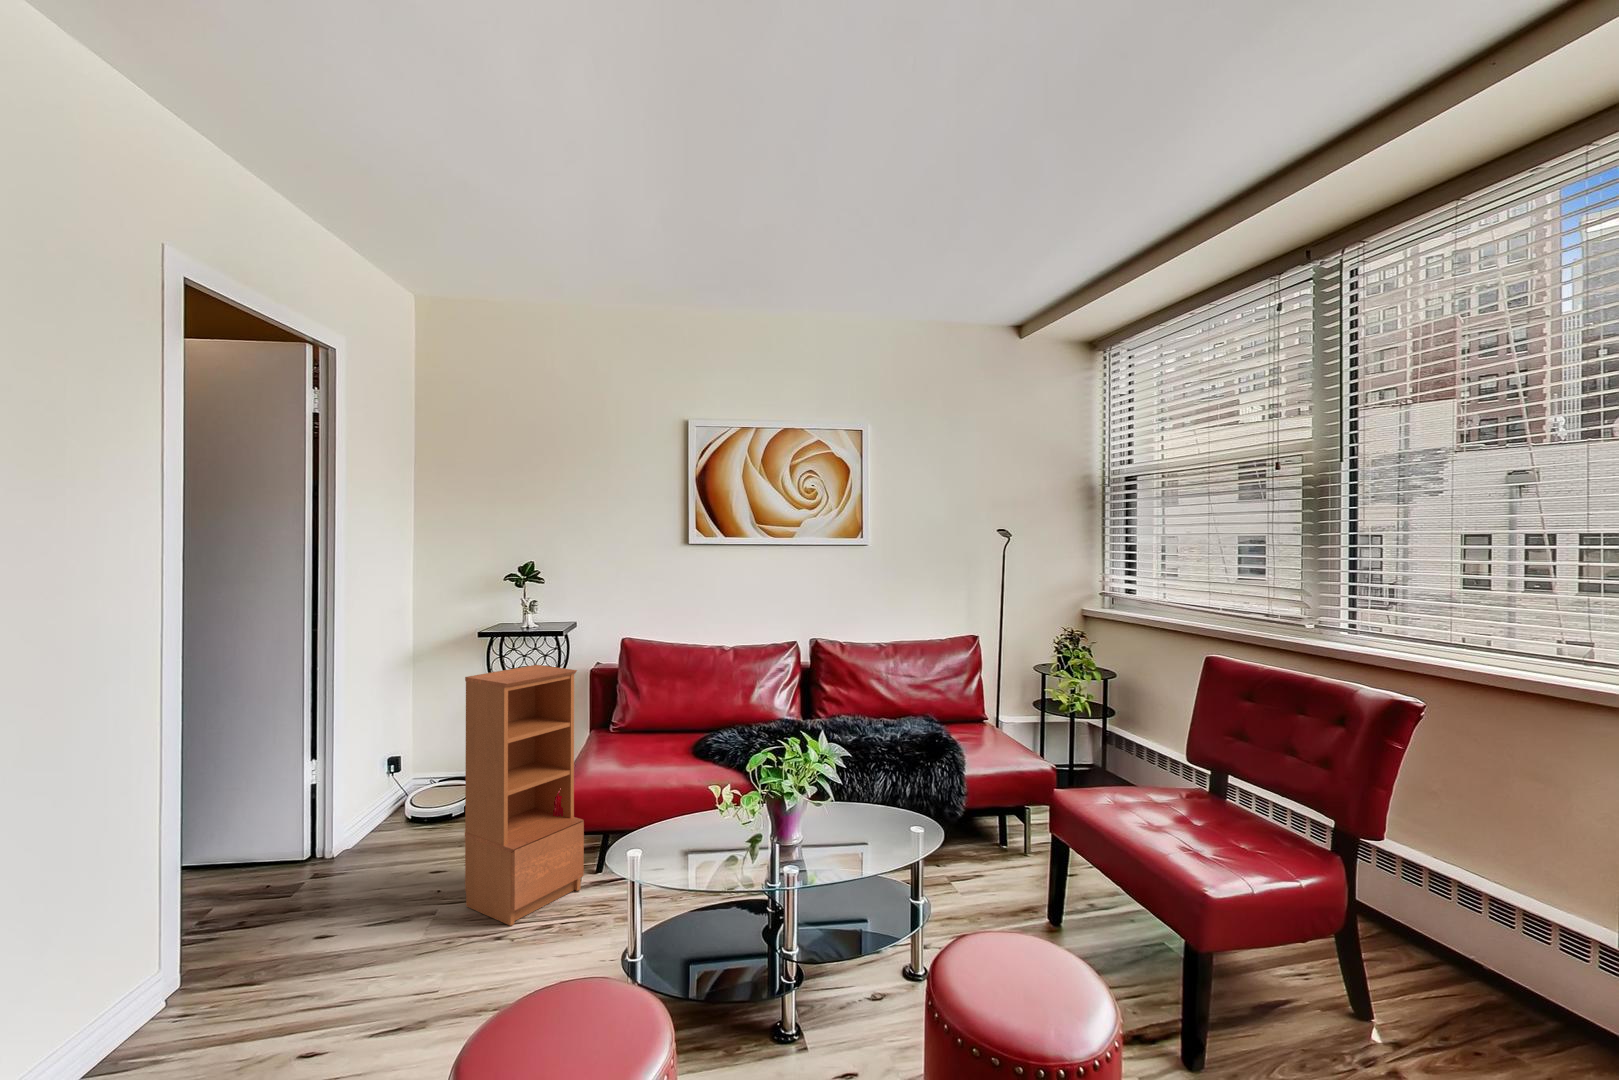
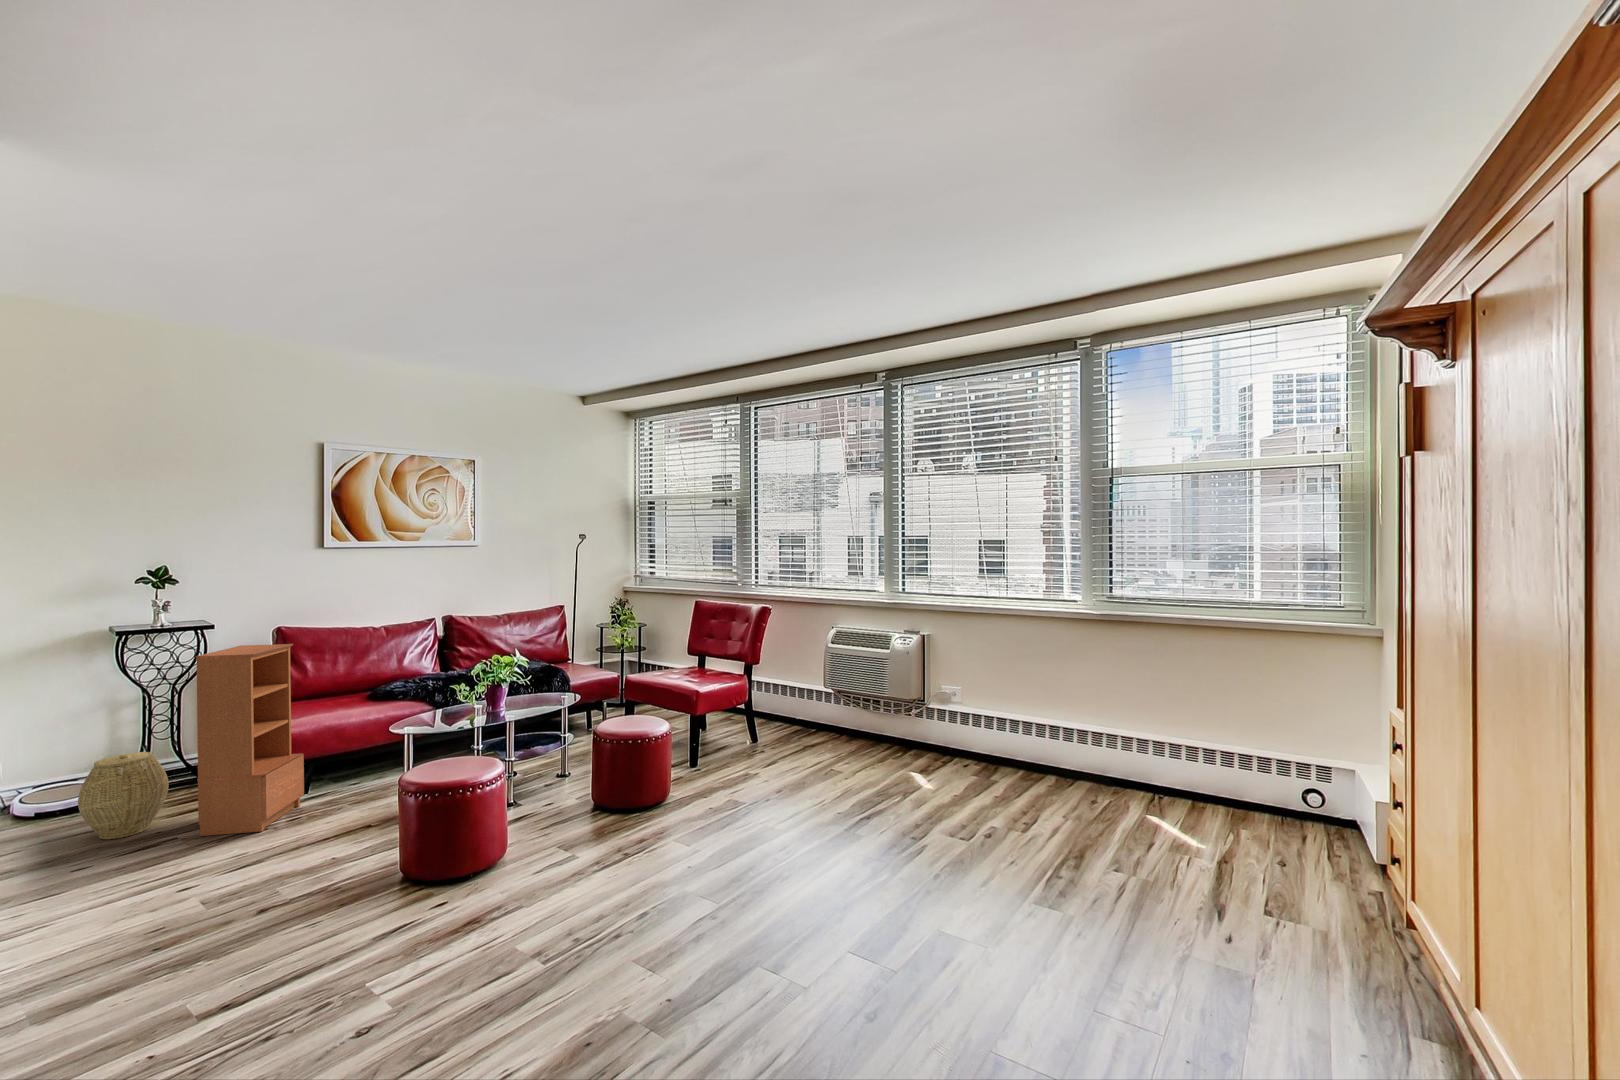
woven basket: none [394,776,476,877] -> present [78,752,169,839]

